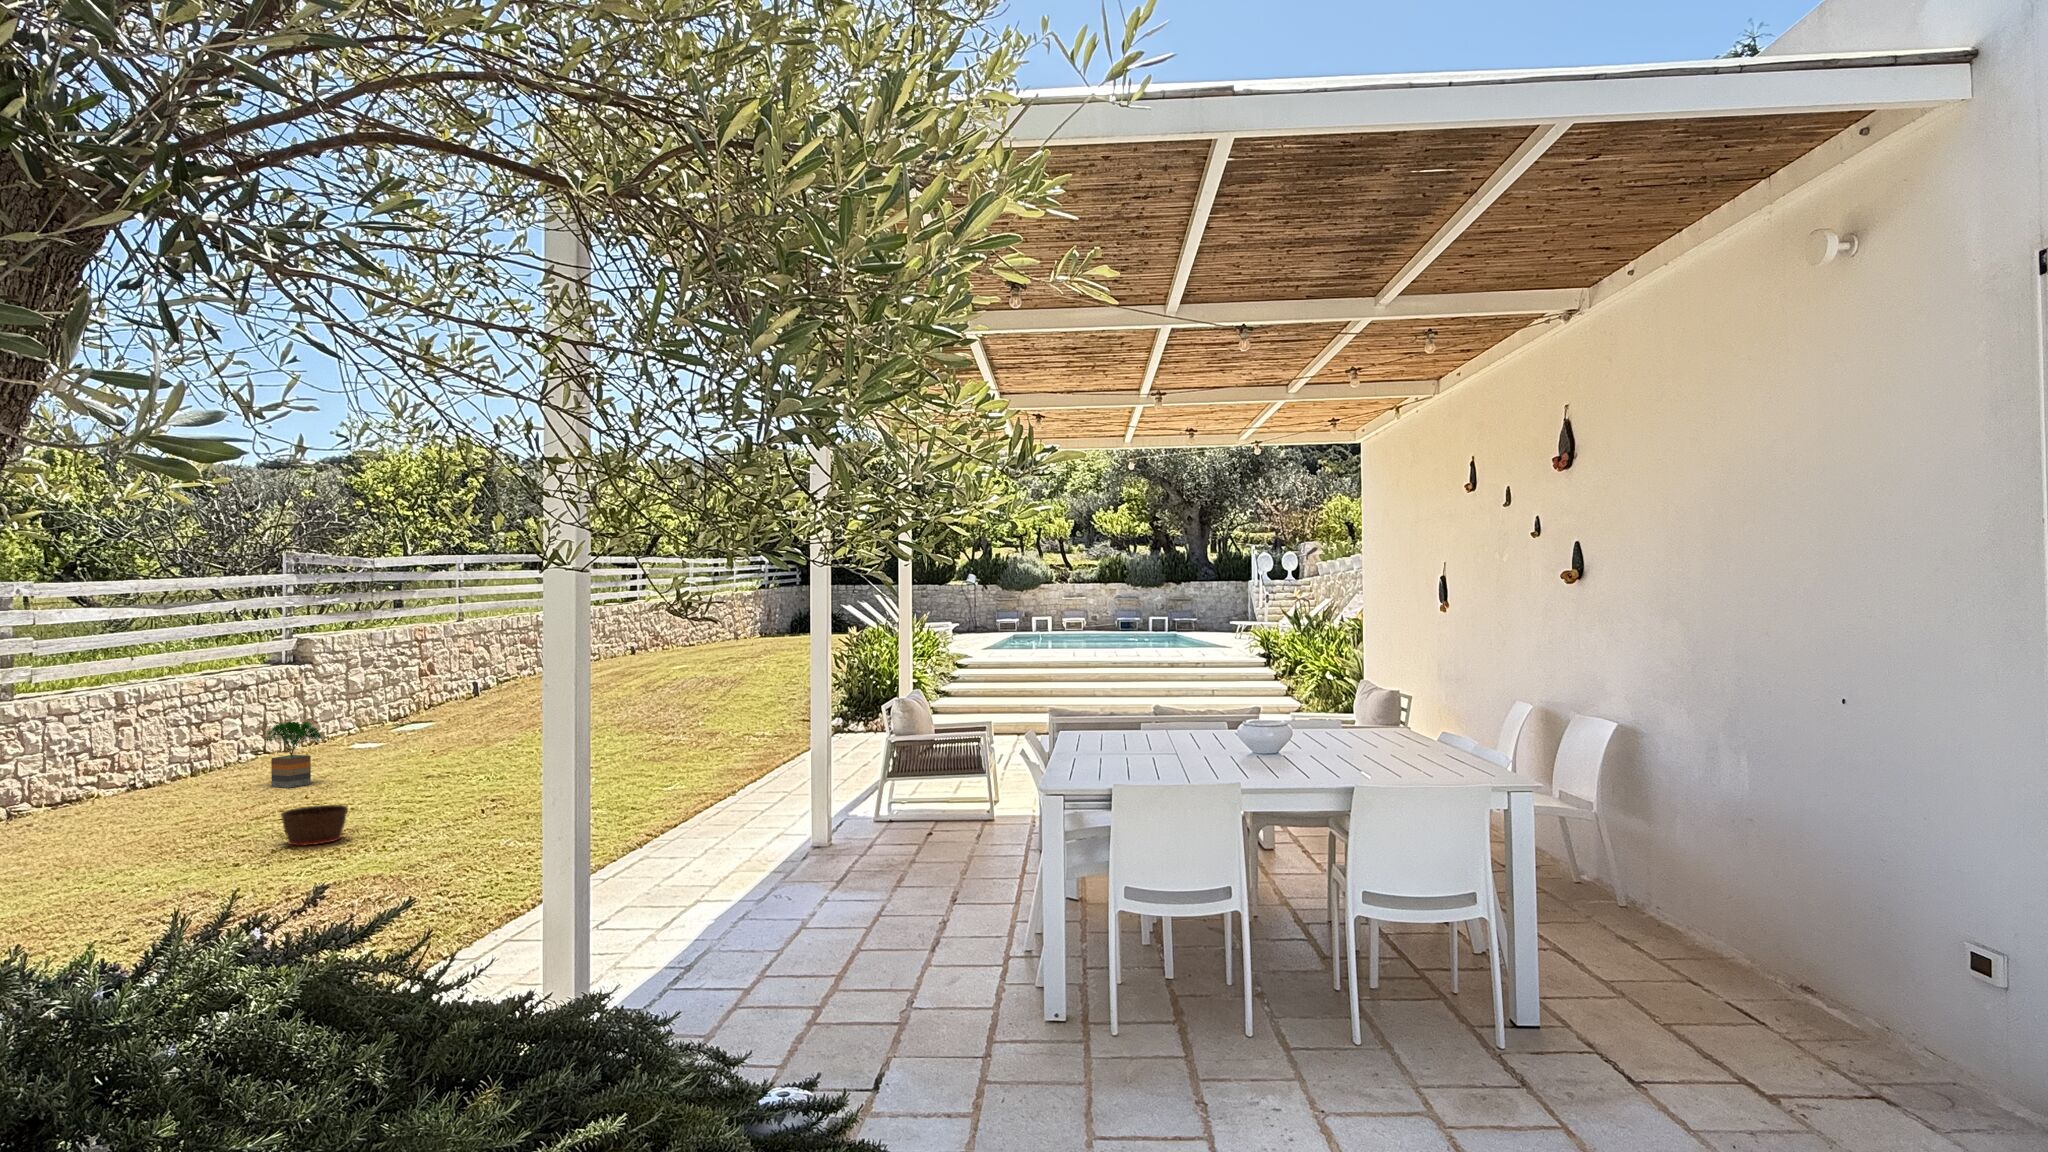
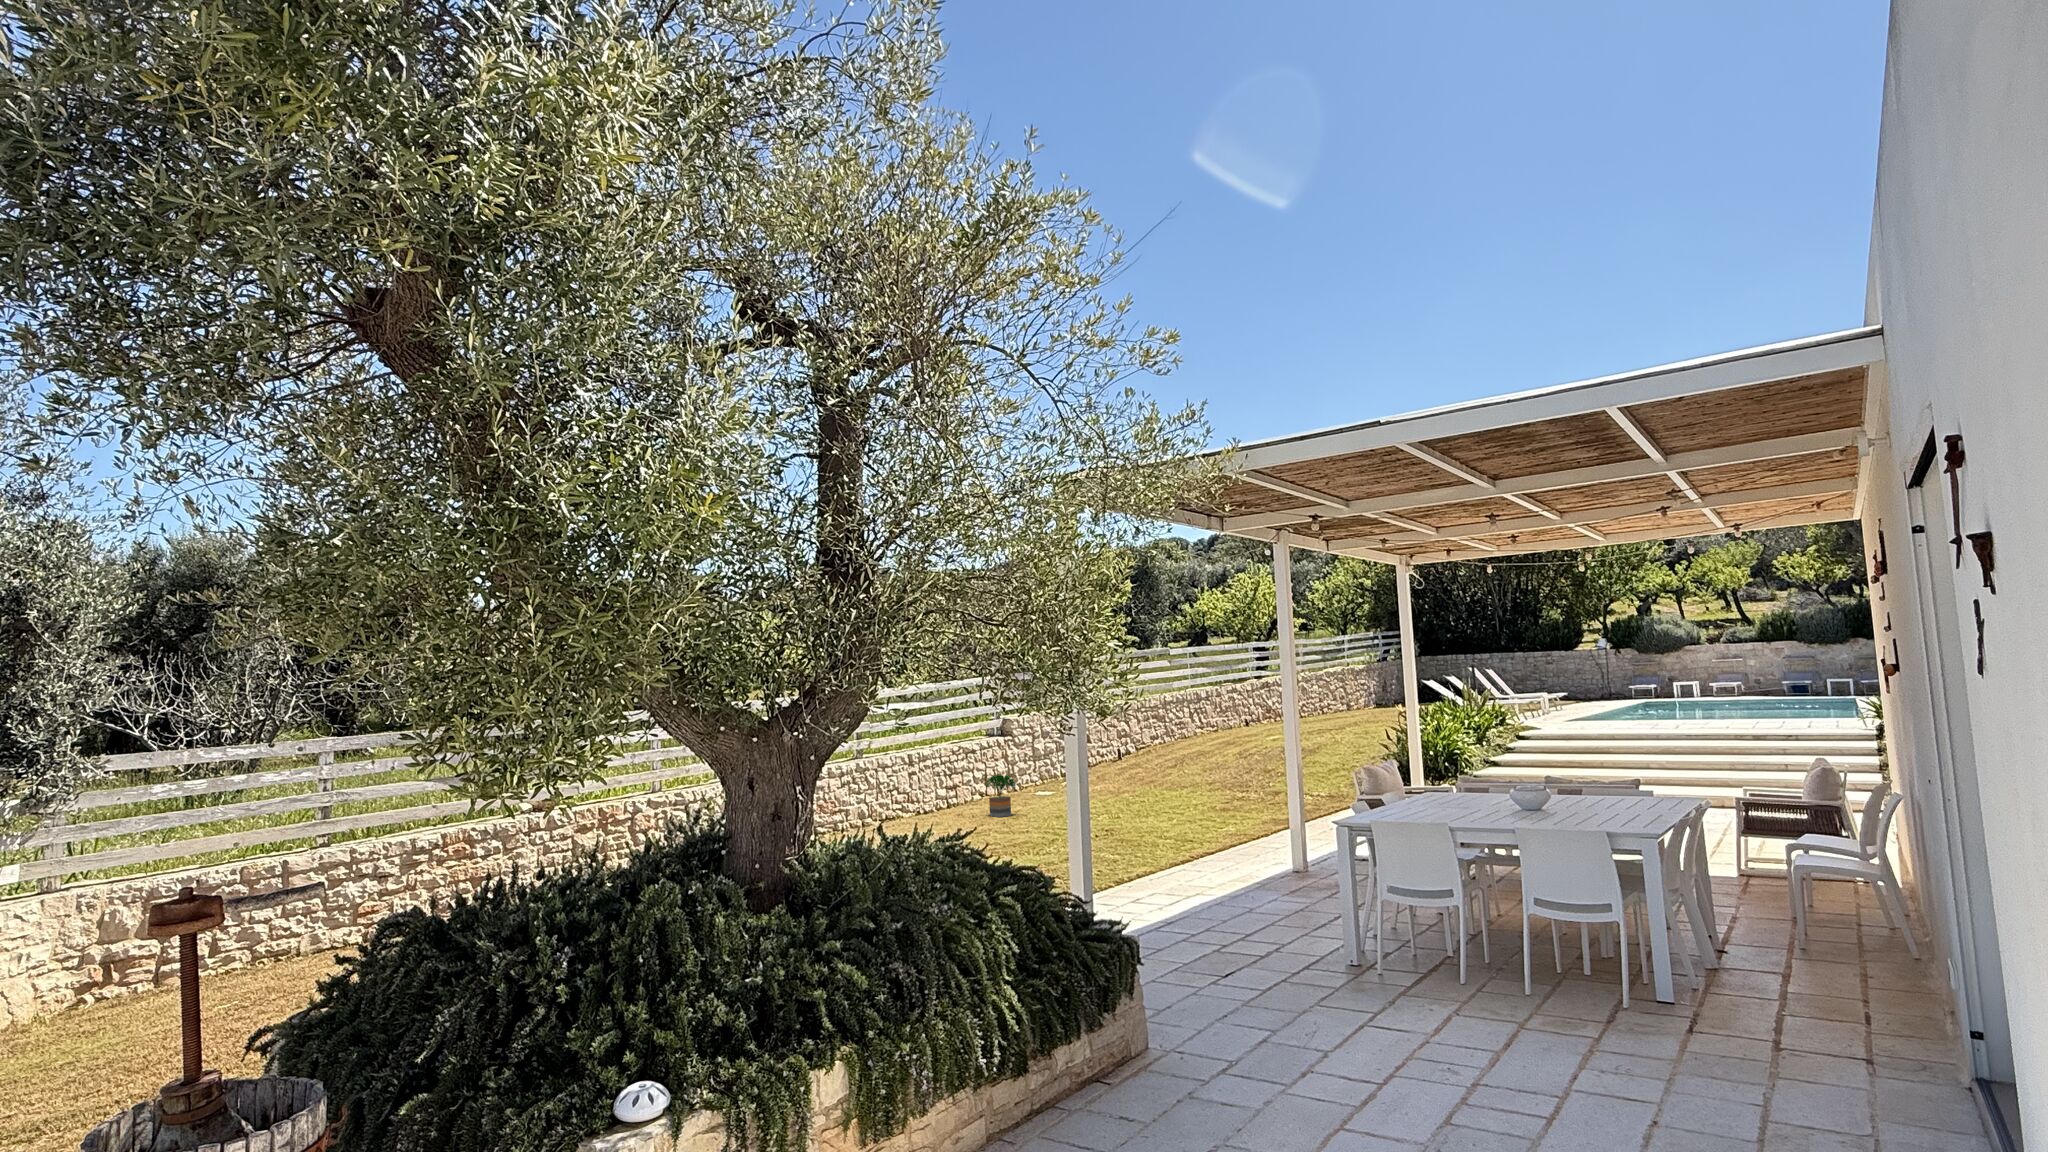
basket: present [281,805,348,846] -> none [995,824,1029,846]

